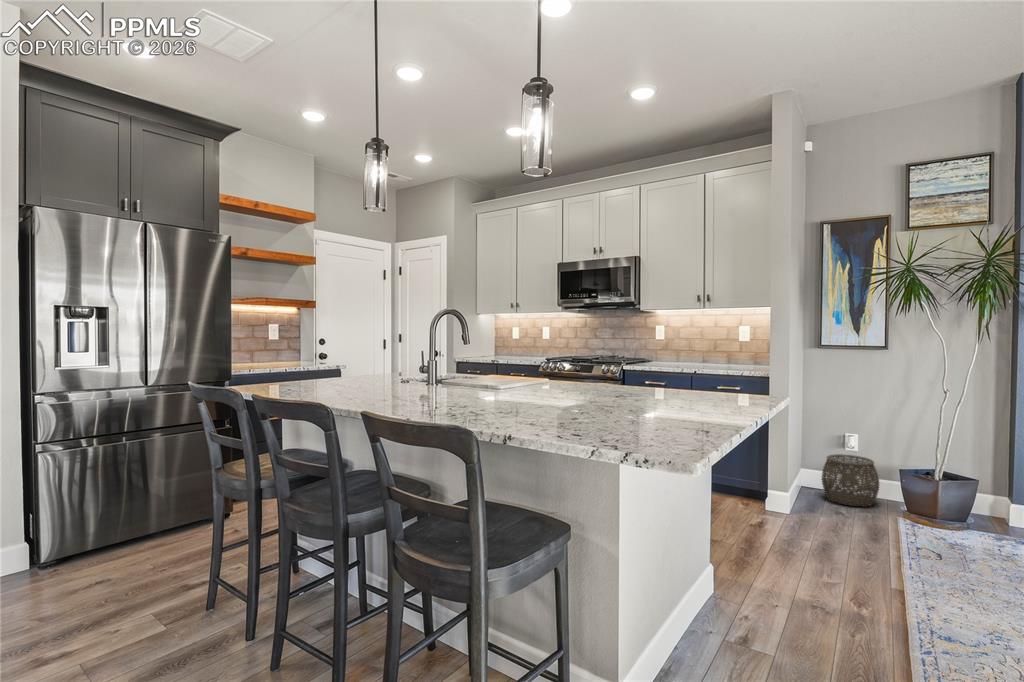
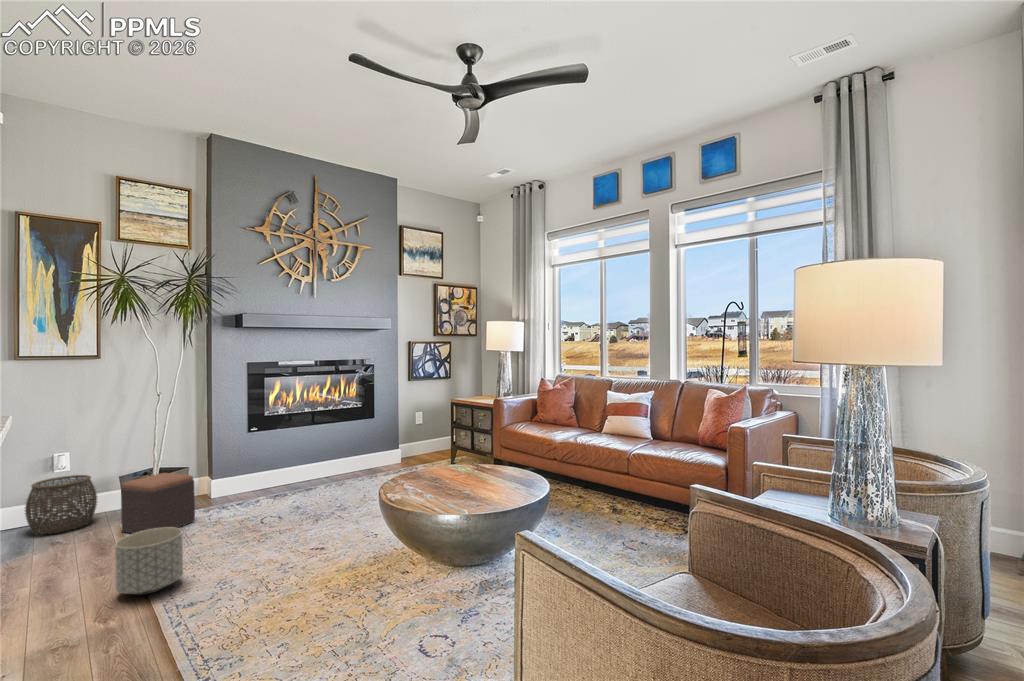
footstool: none [898,478,980,546] -> present [121,473,195,534]
planter: none [876,535,946,604] -> present [115,527,183,595]

